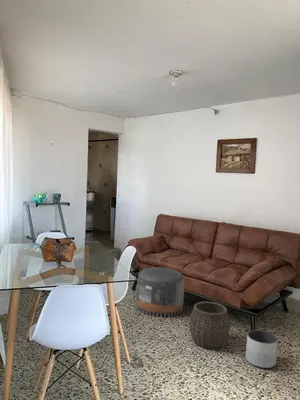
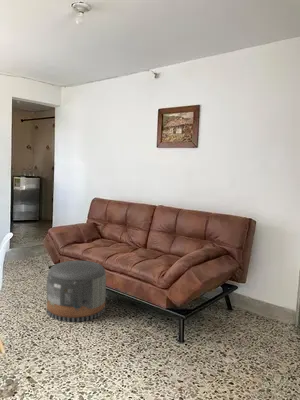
woven basket: present [189,302,230,349] -> none [96,303,148,364]
planter: present [246,330,277,368] -> none [161,339,200,390]

